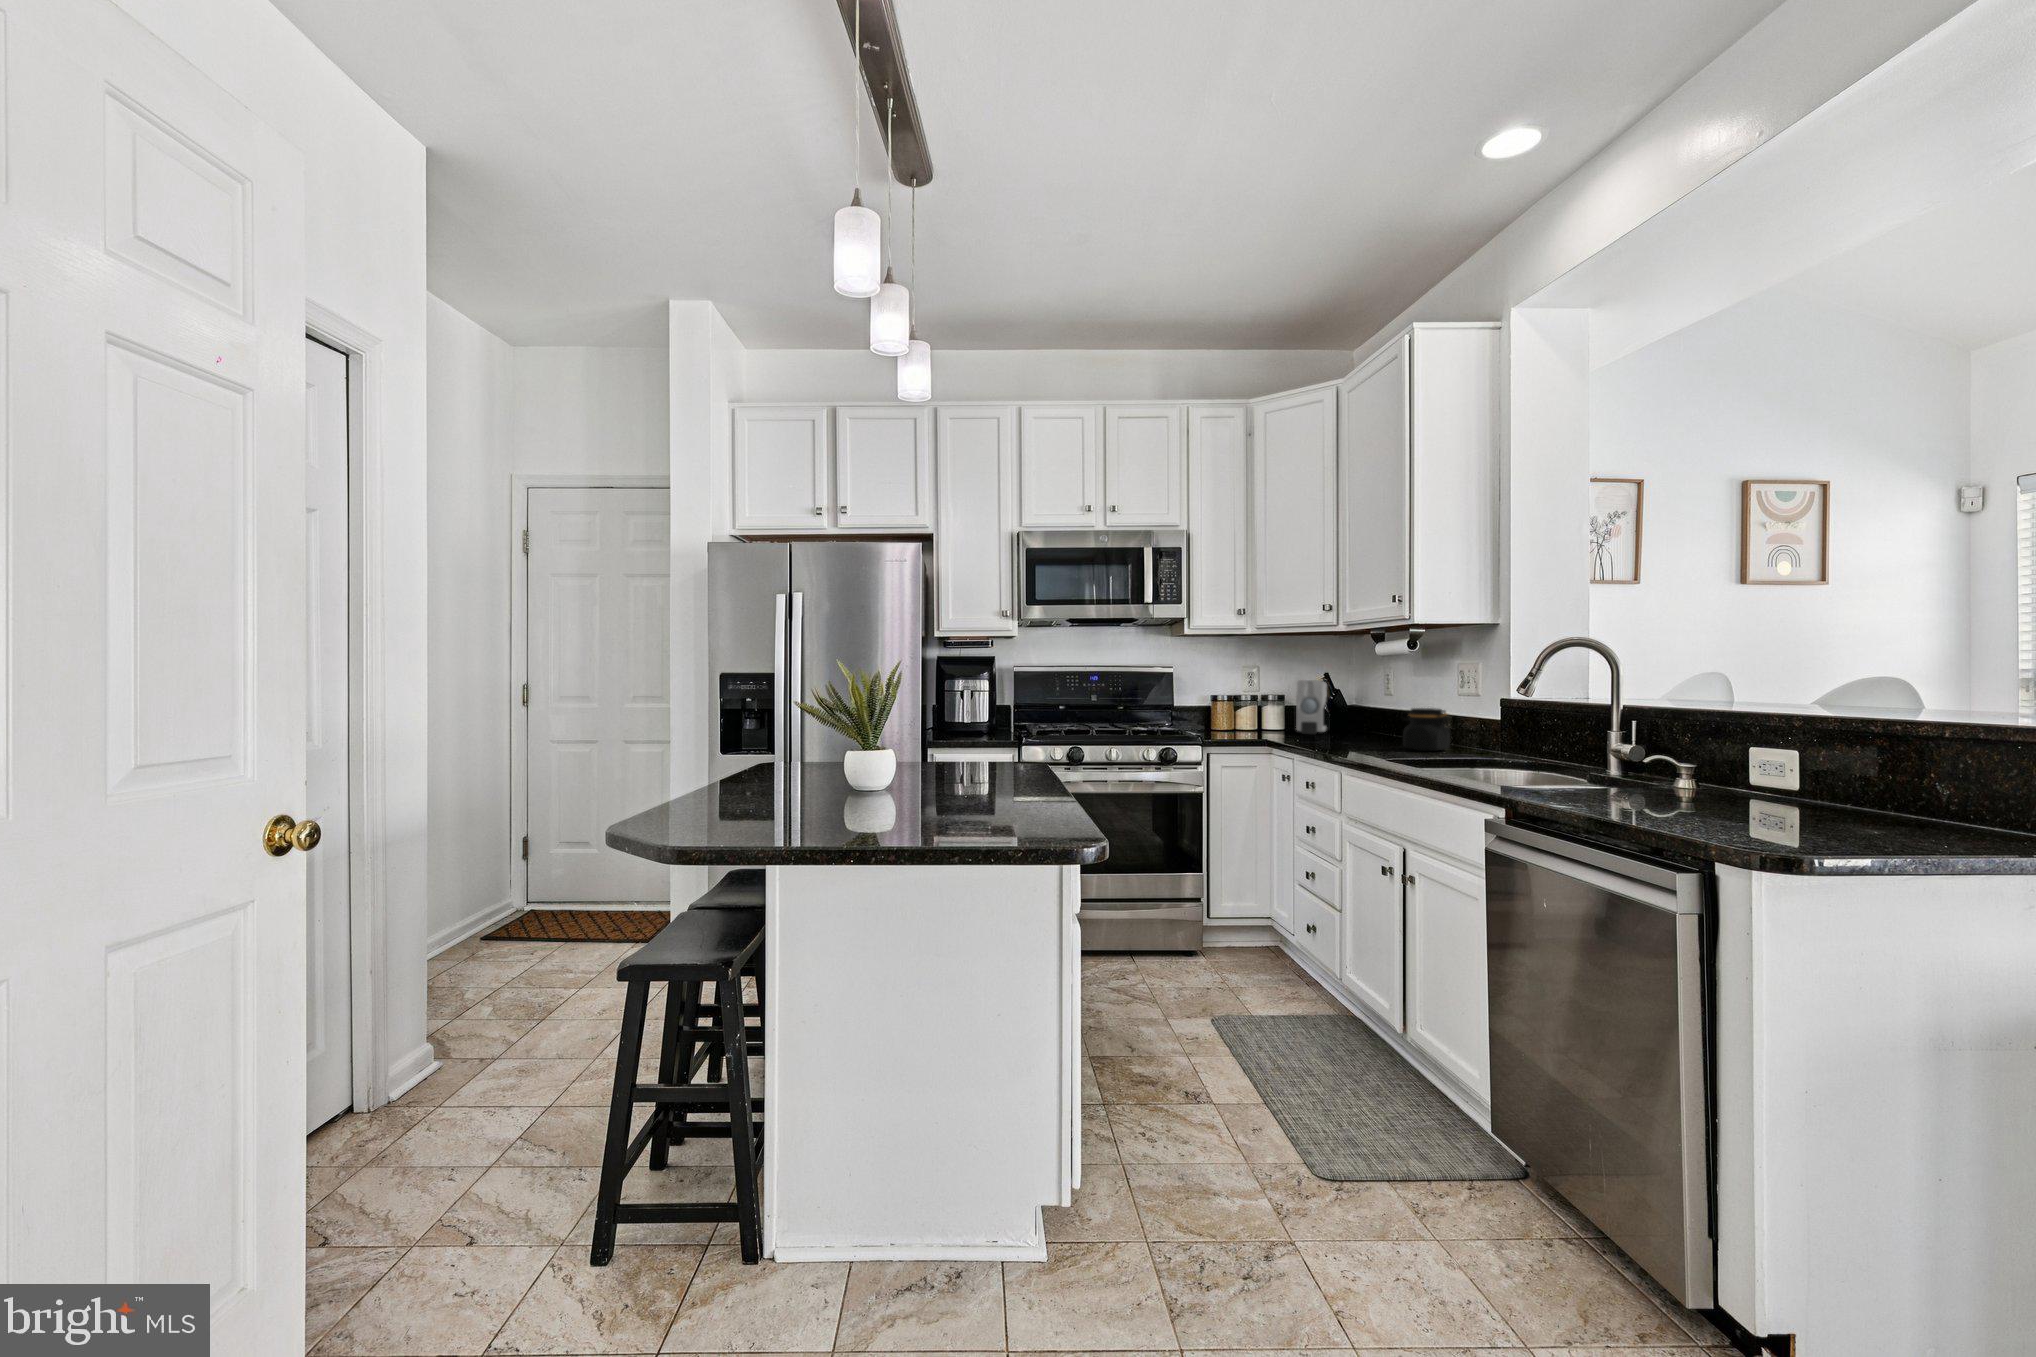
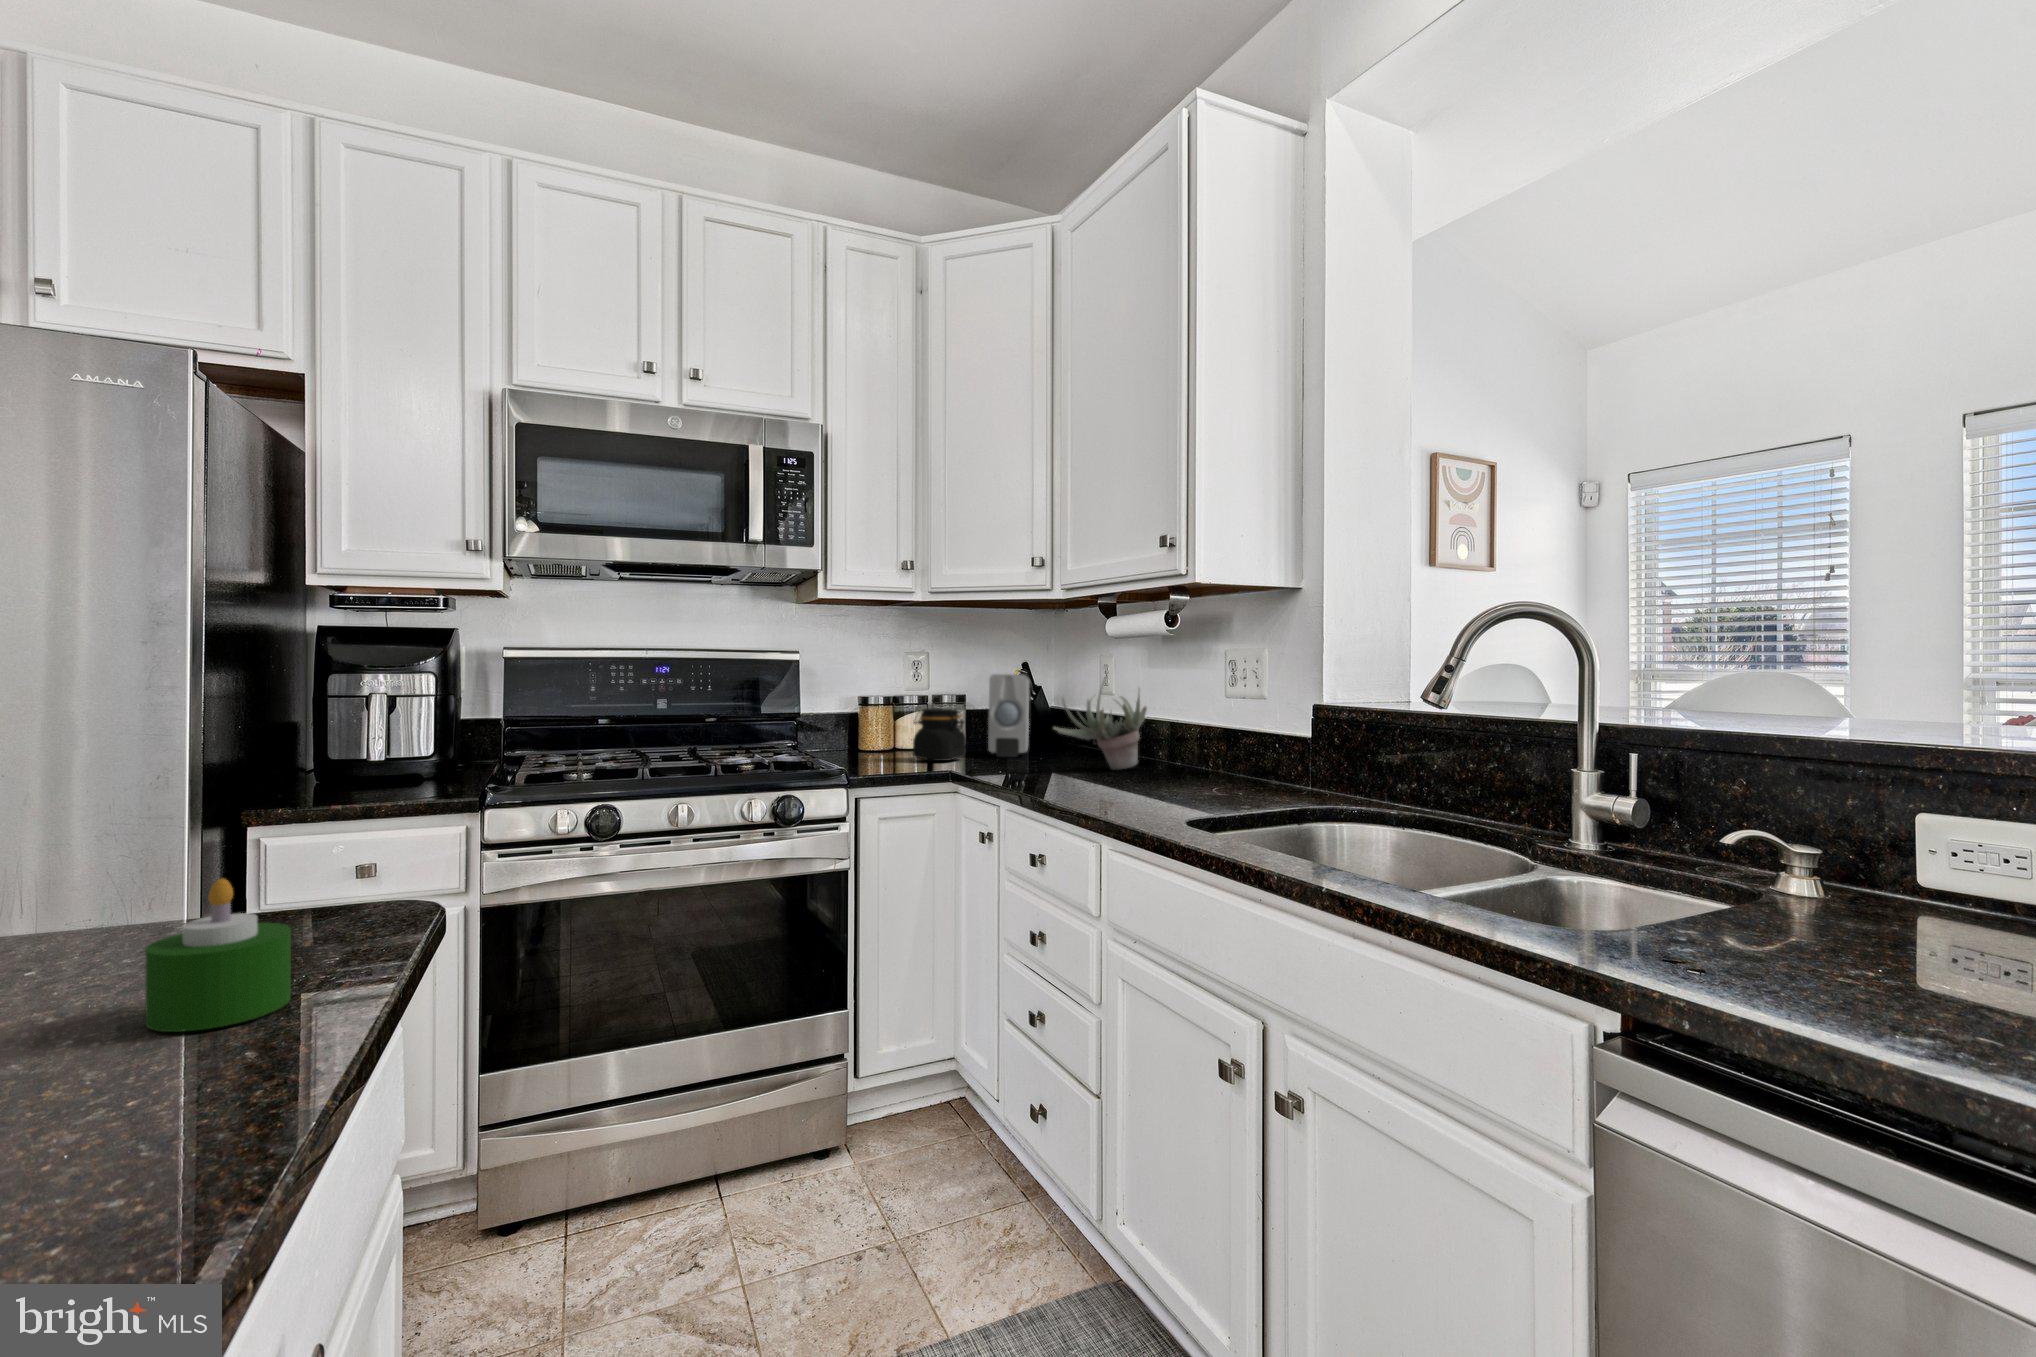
succulent plant: none [1333,680,1399,741] -> present [1053,679,1147,770]
jar: present [1403,708,1450,751] -> present [913,708,966,761]
candle: none [993,736,1024,775] -> present [146,879,291,1032]

